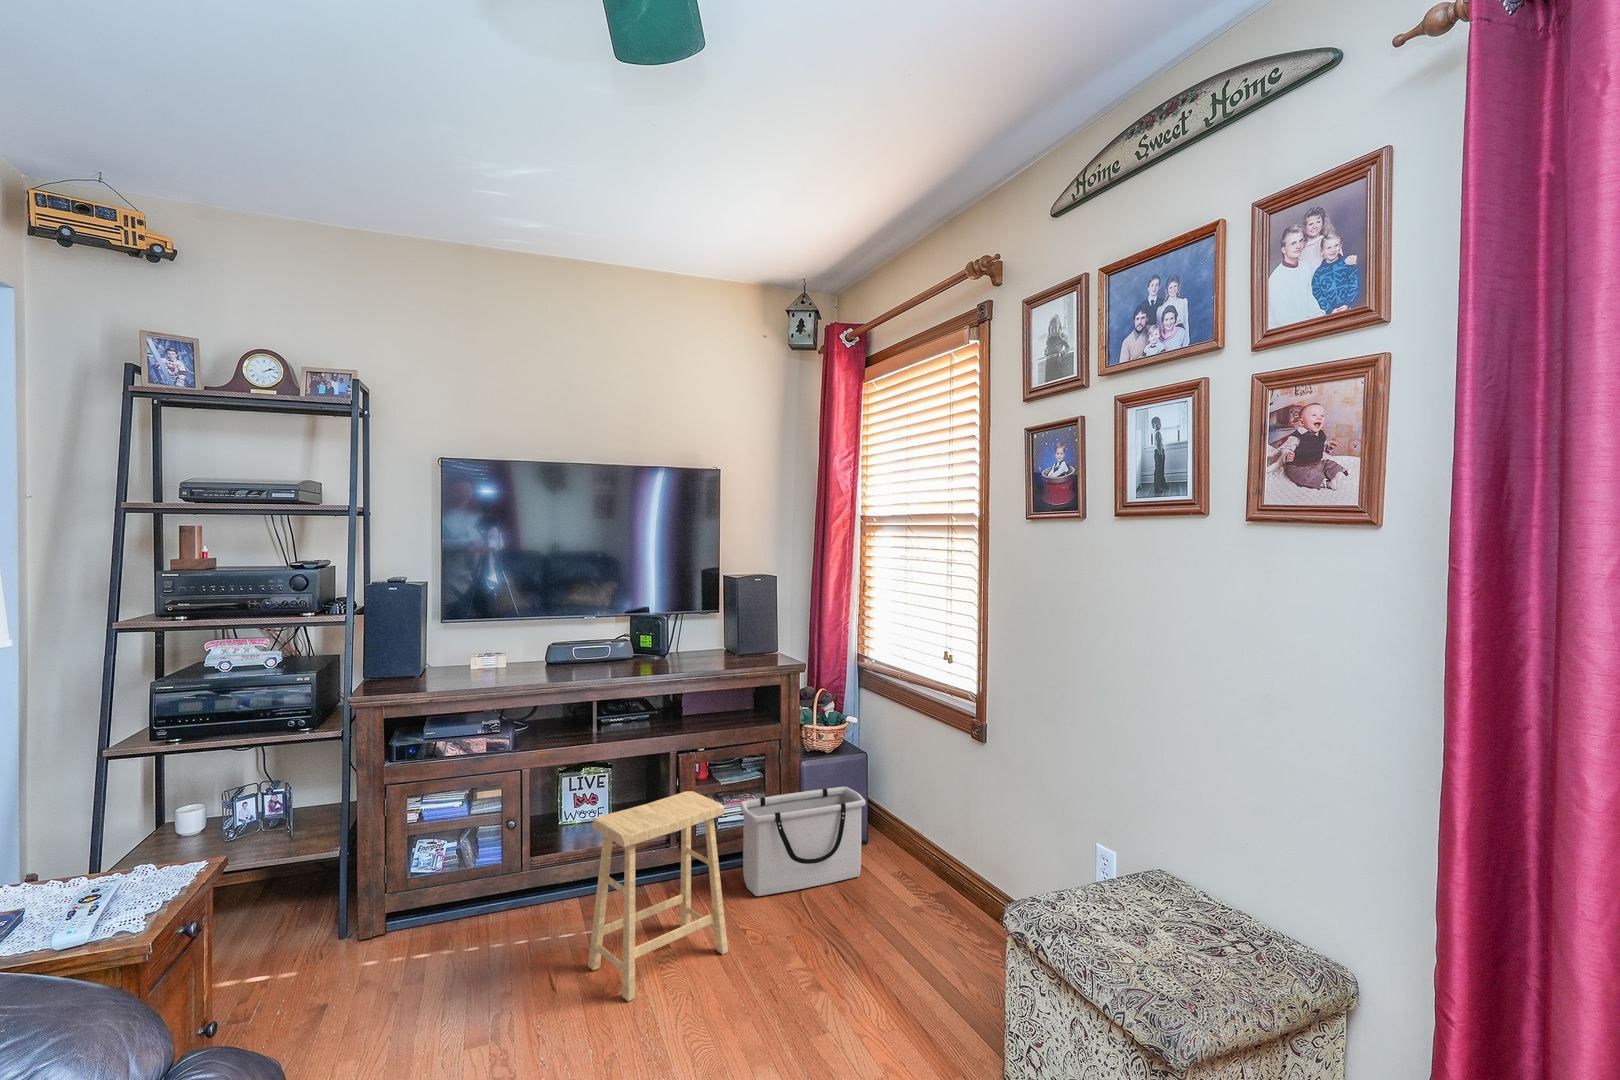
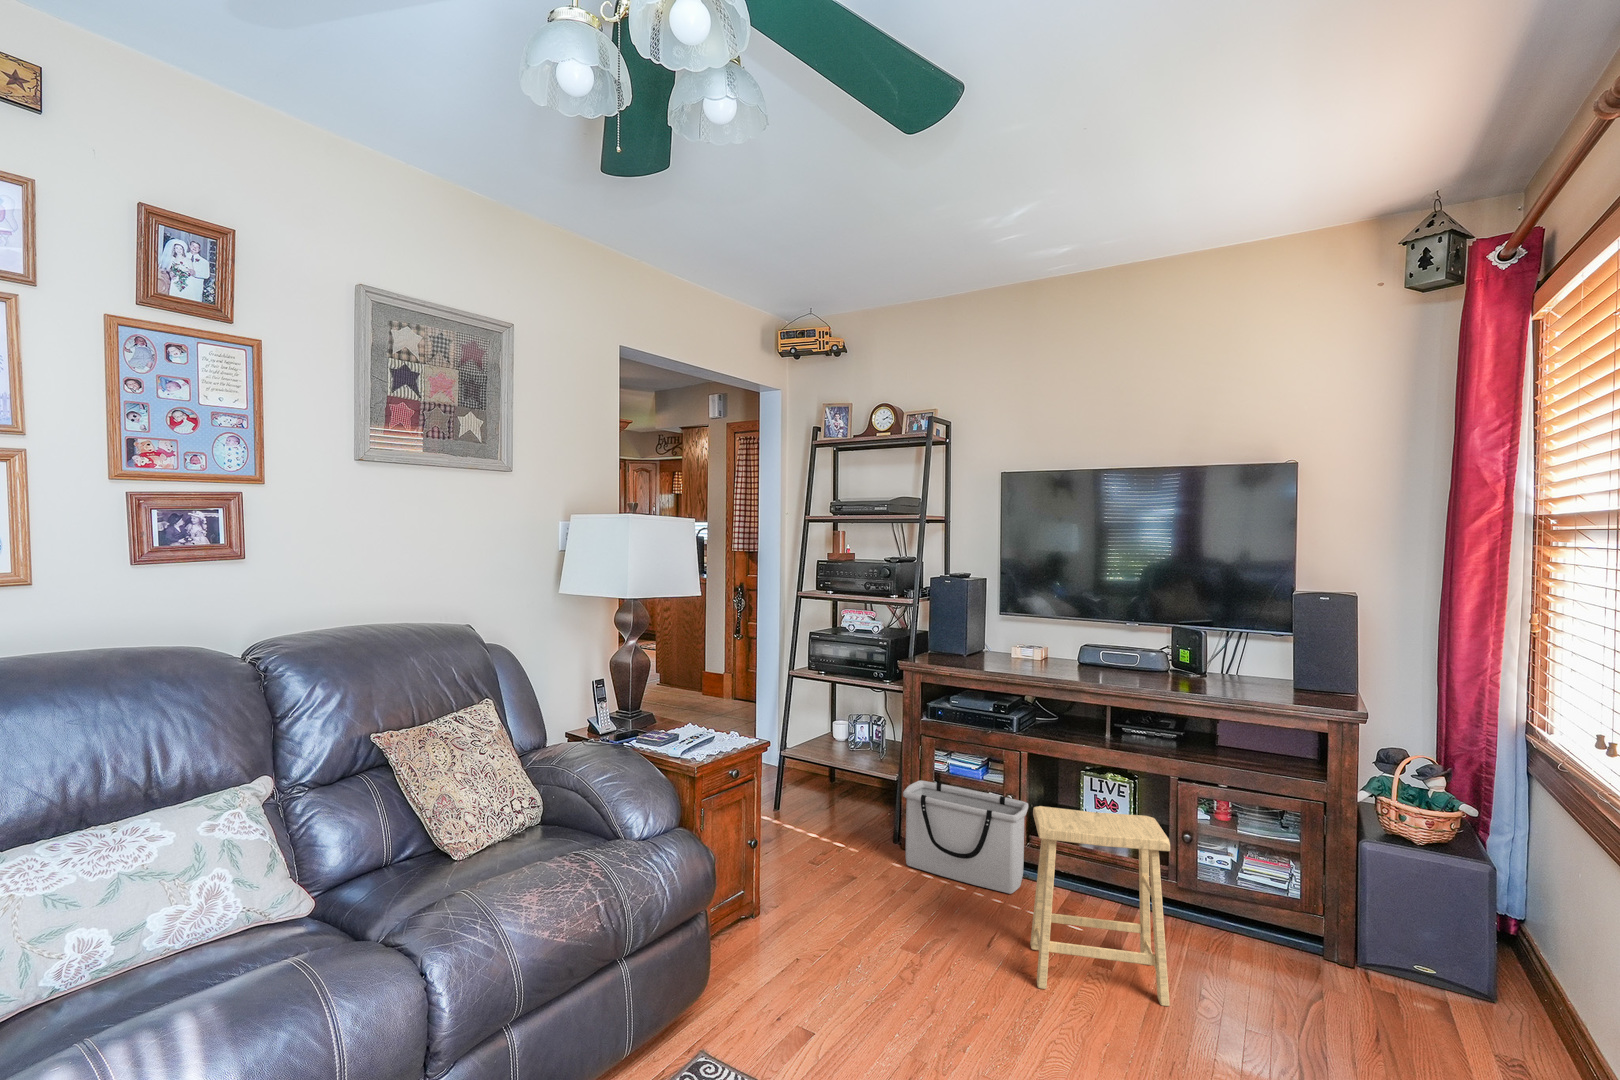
storage bin: present [740,787,866,896] -> present [903,780,1028,894]

